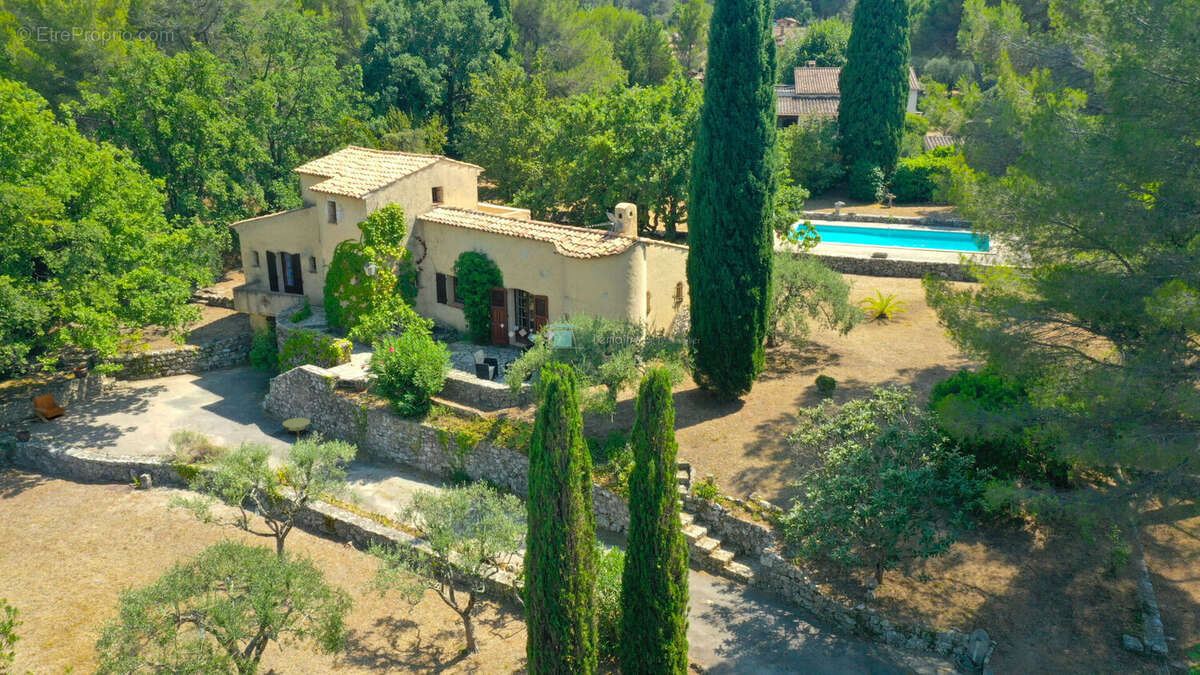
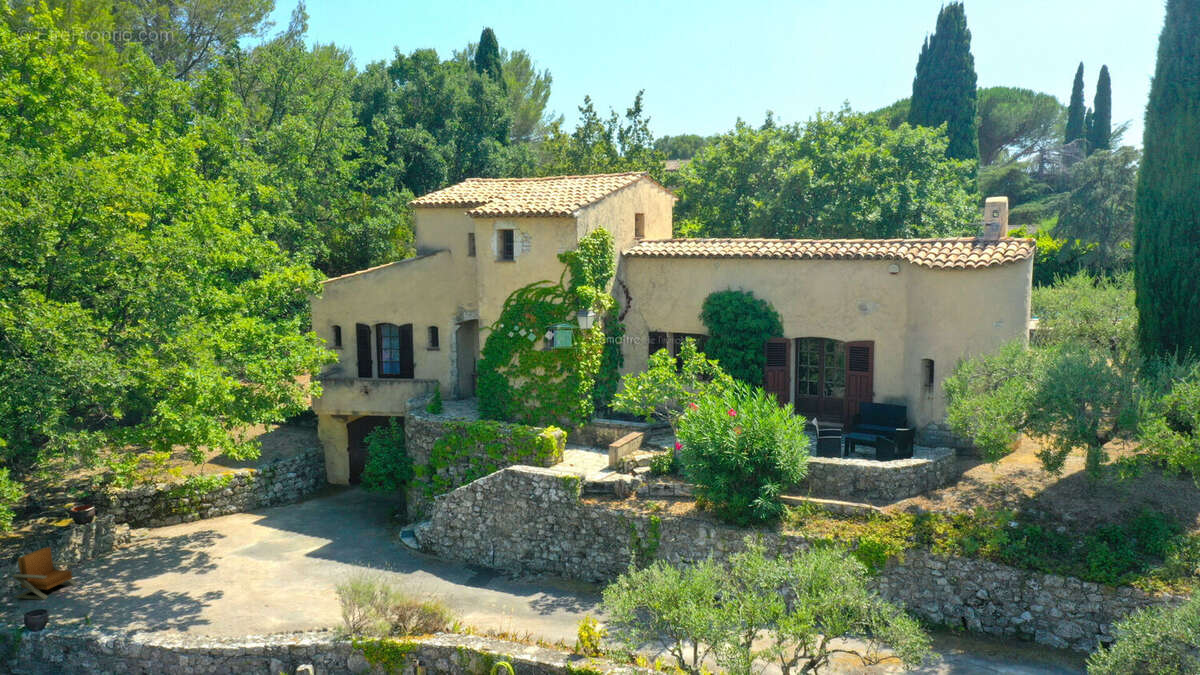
round table: present [282,418,310,437] -> none [474,553,517,583]

